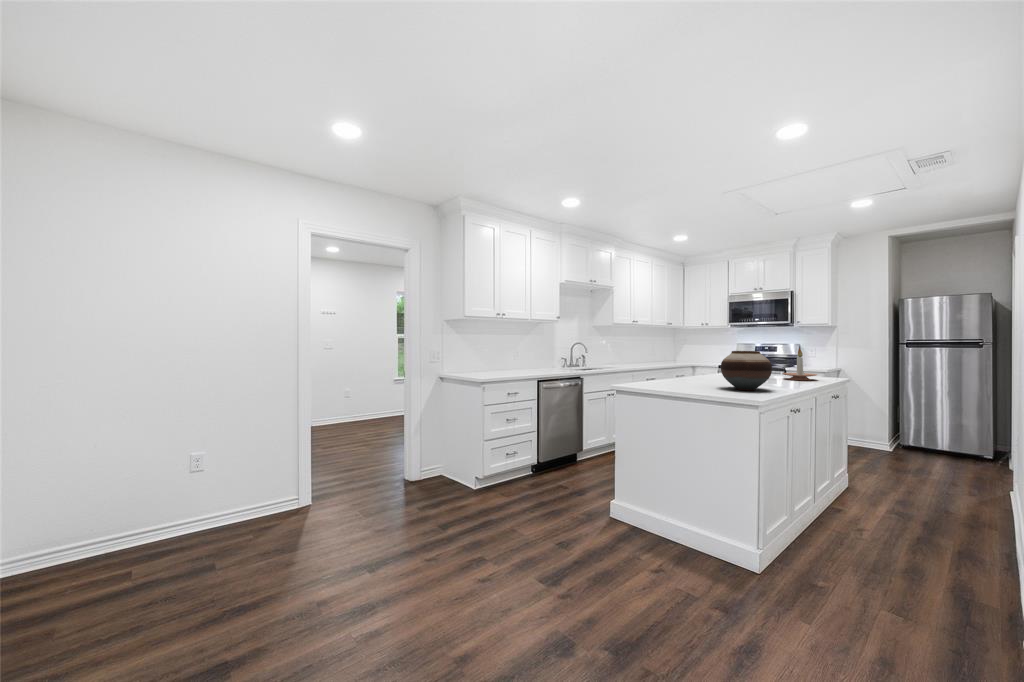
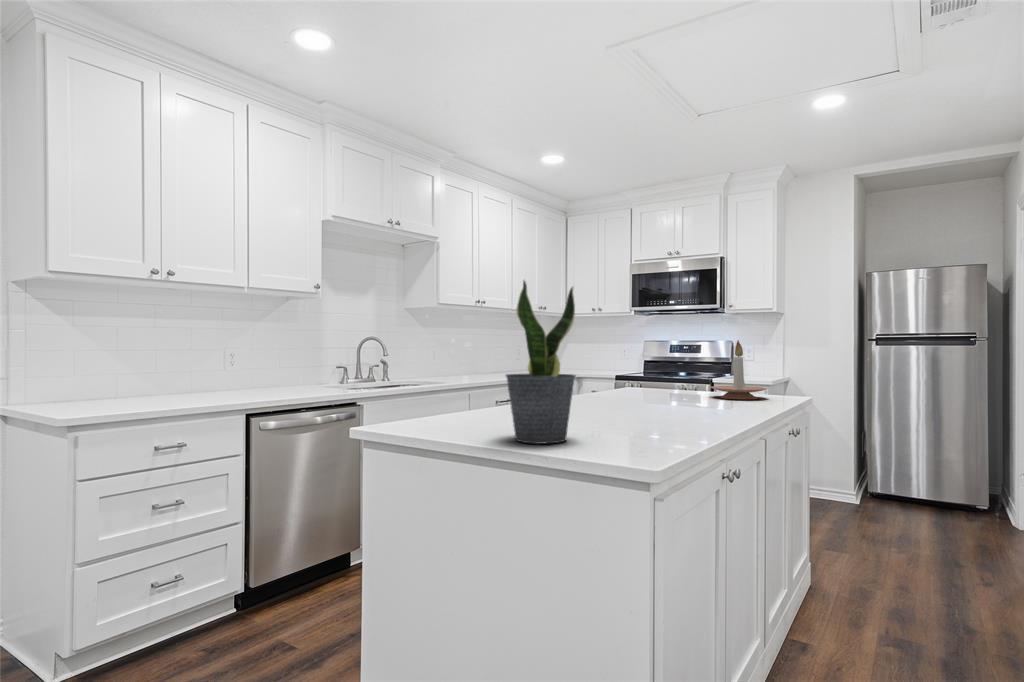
potted plant: none [684,328,717,395] -> present [506,281,576,444]
vase: present [721,351,772,390] -> none [594,340,693,425]

